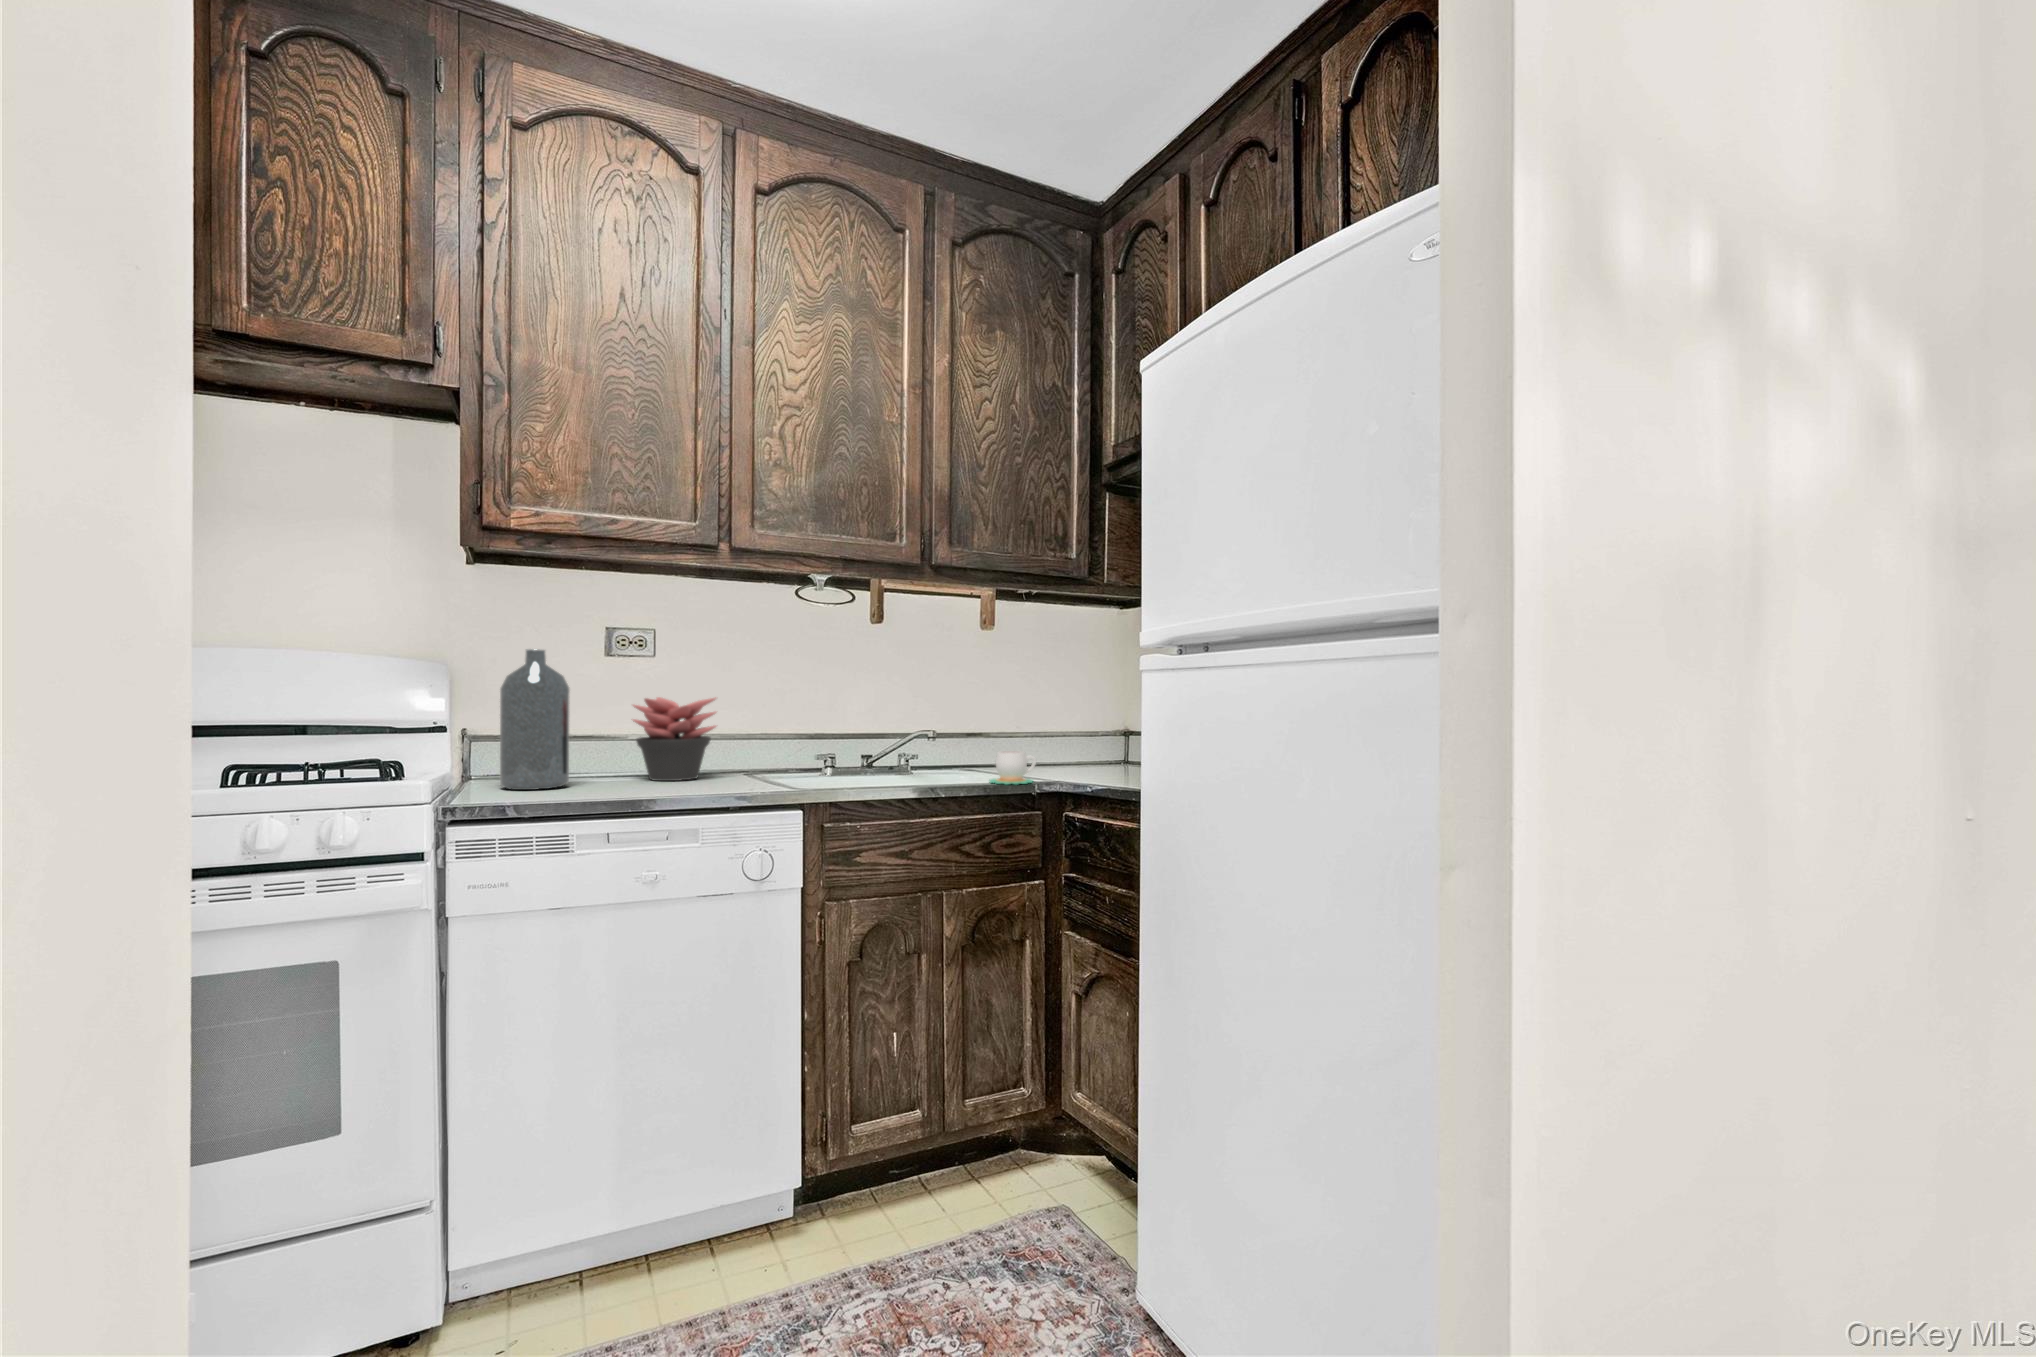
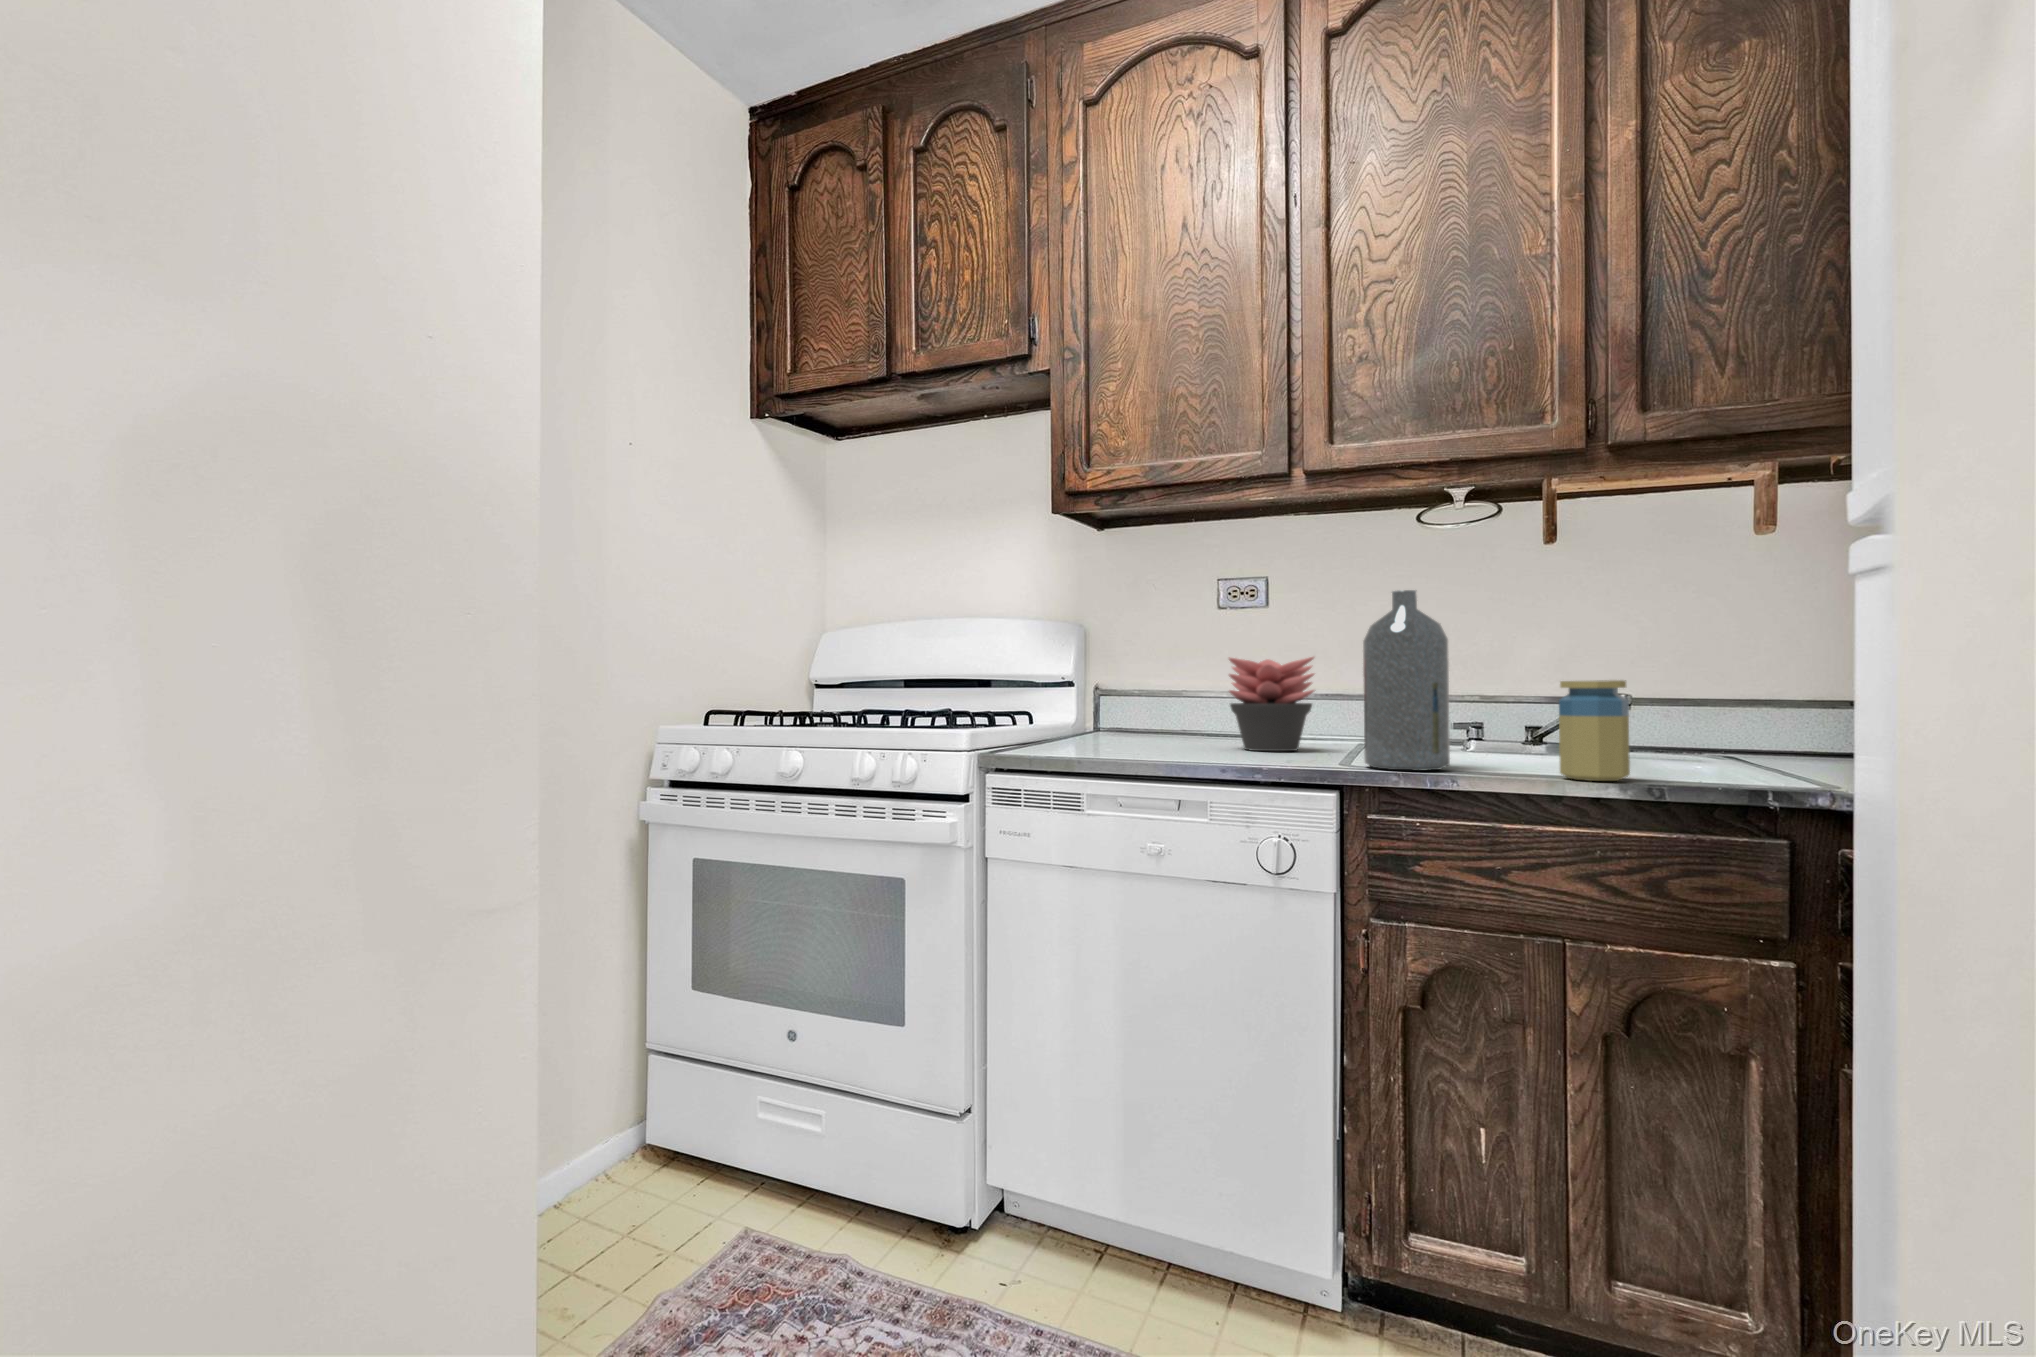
bottle: present [500,649,570,790] -> present [1363,590,1450,771]
jar: none [929,722,966,787] -> present [1559,680,1630,781]
mug: present [990,751,1036,785] -> none [1695,732,1799,789]

